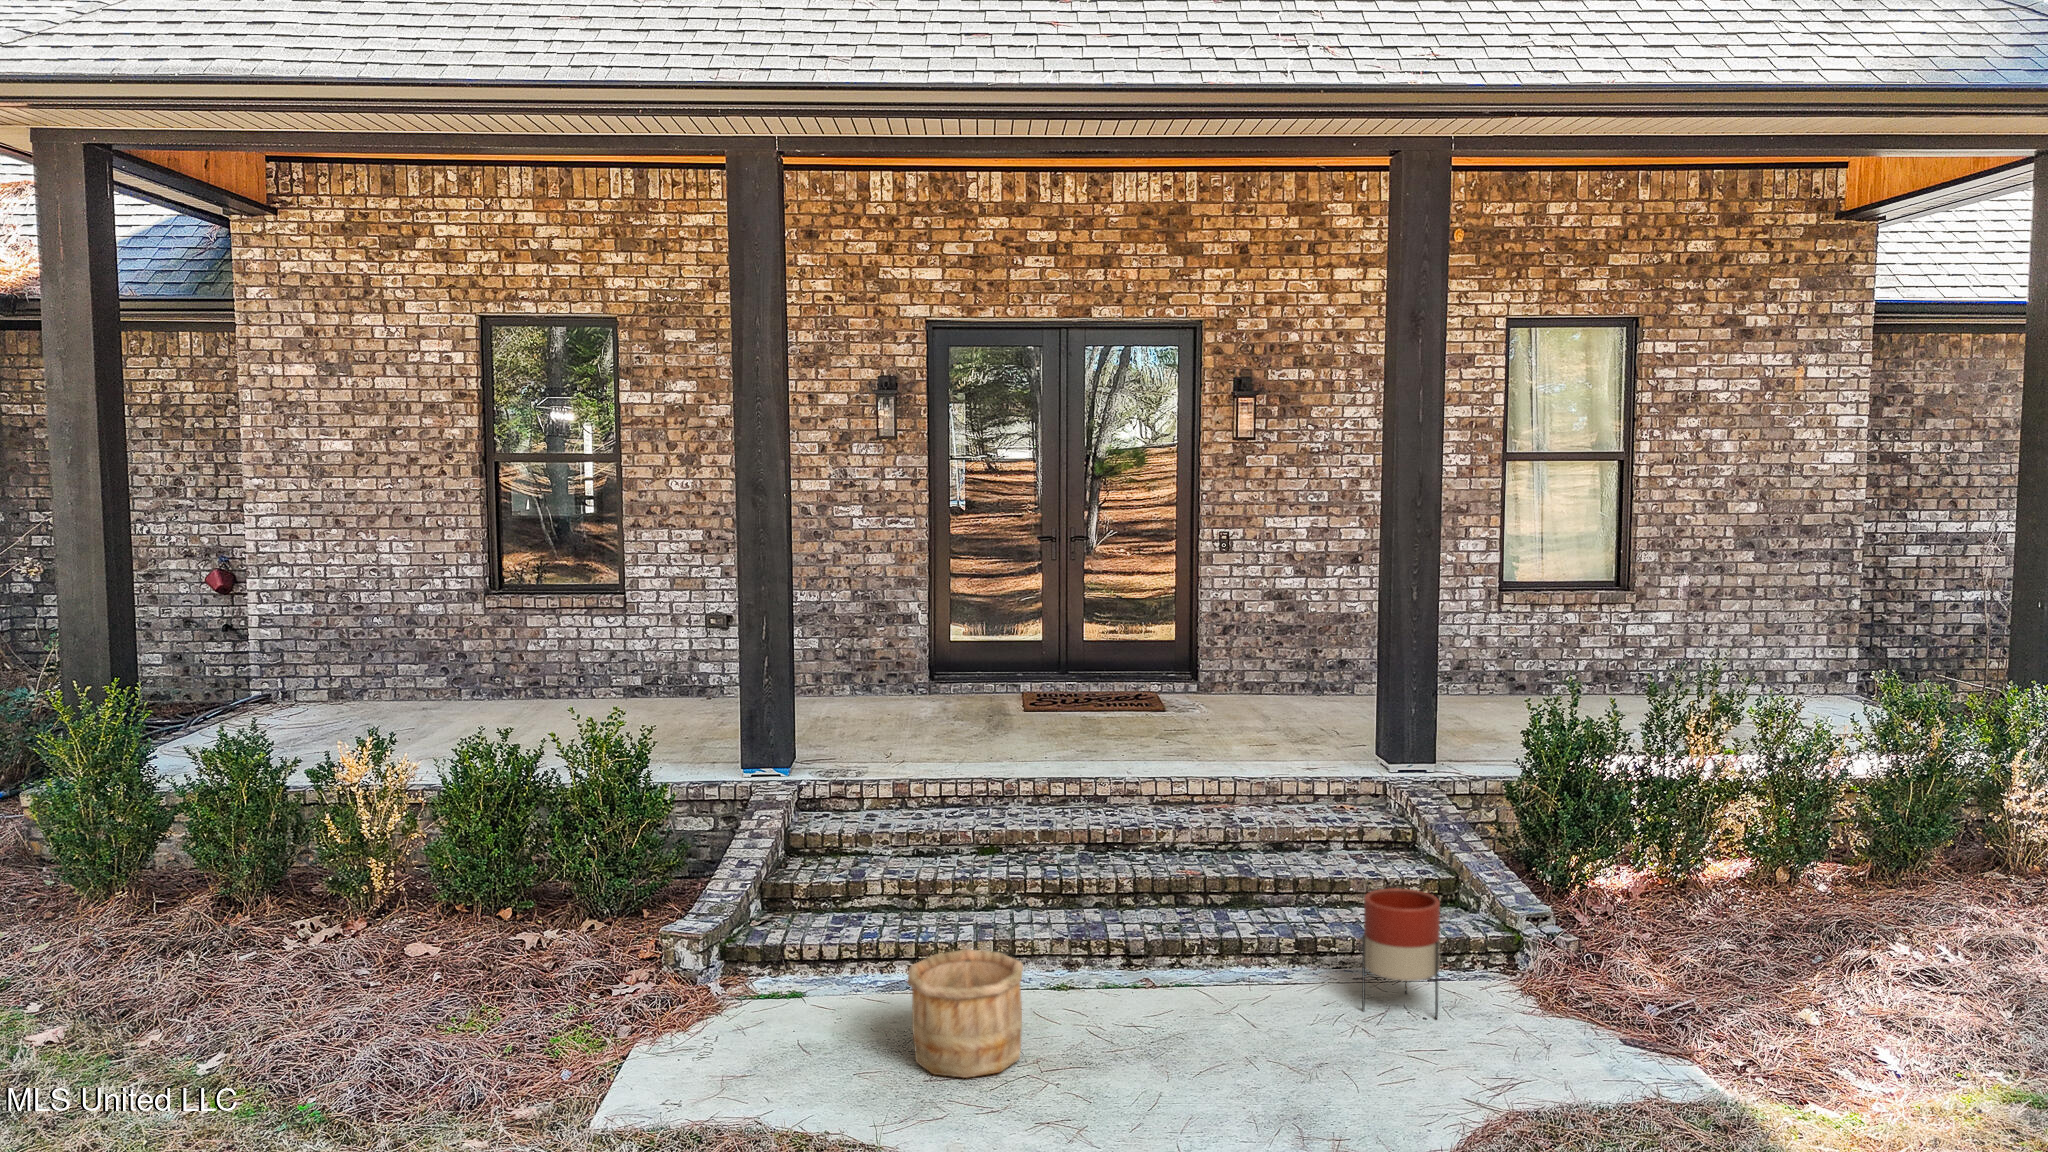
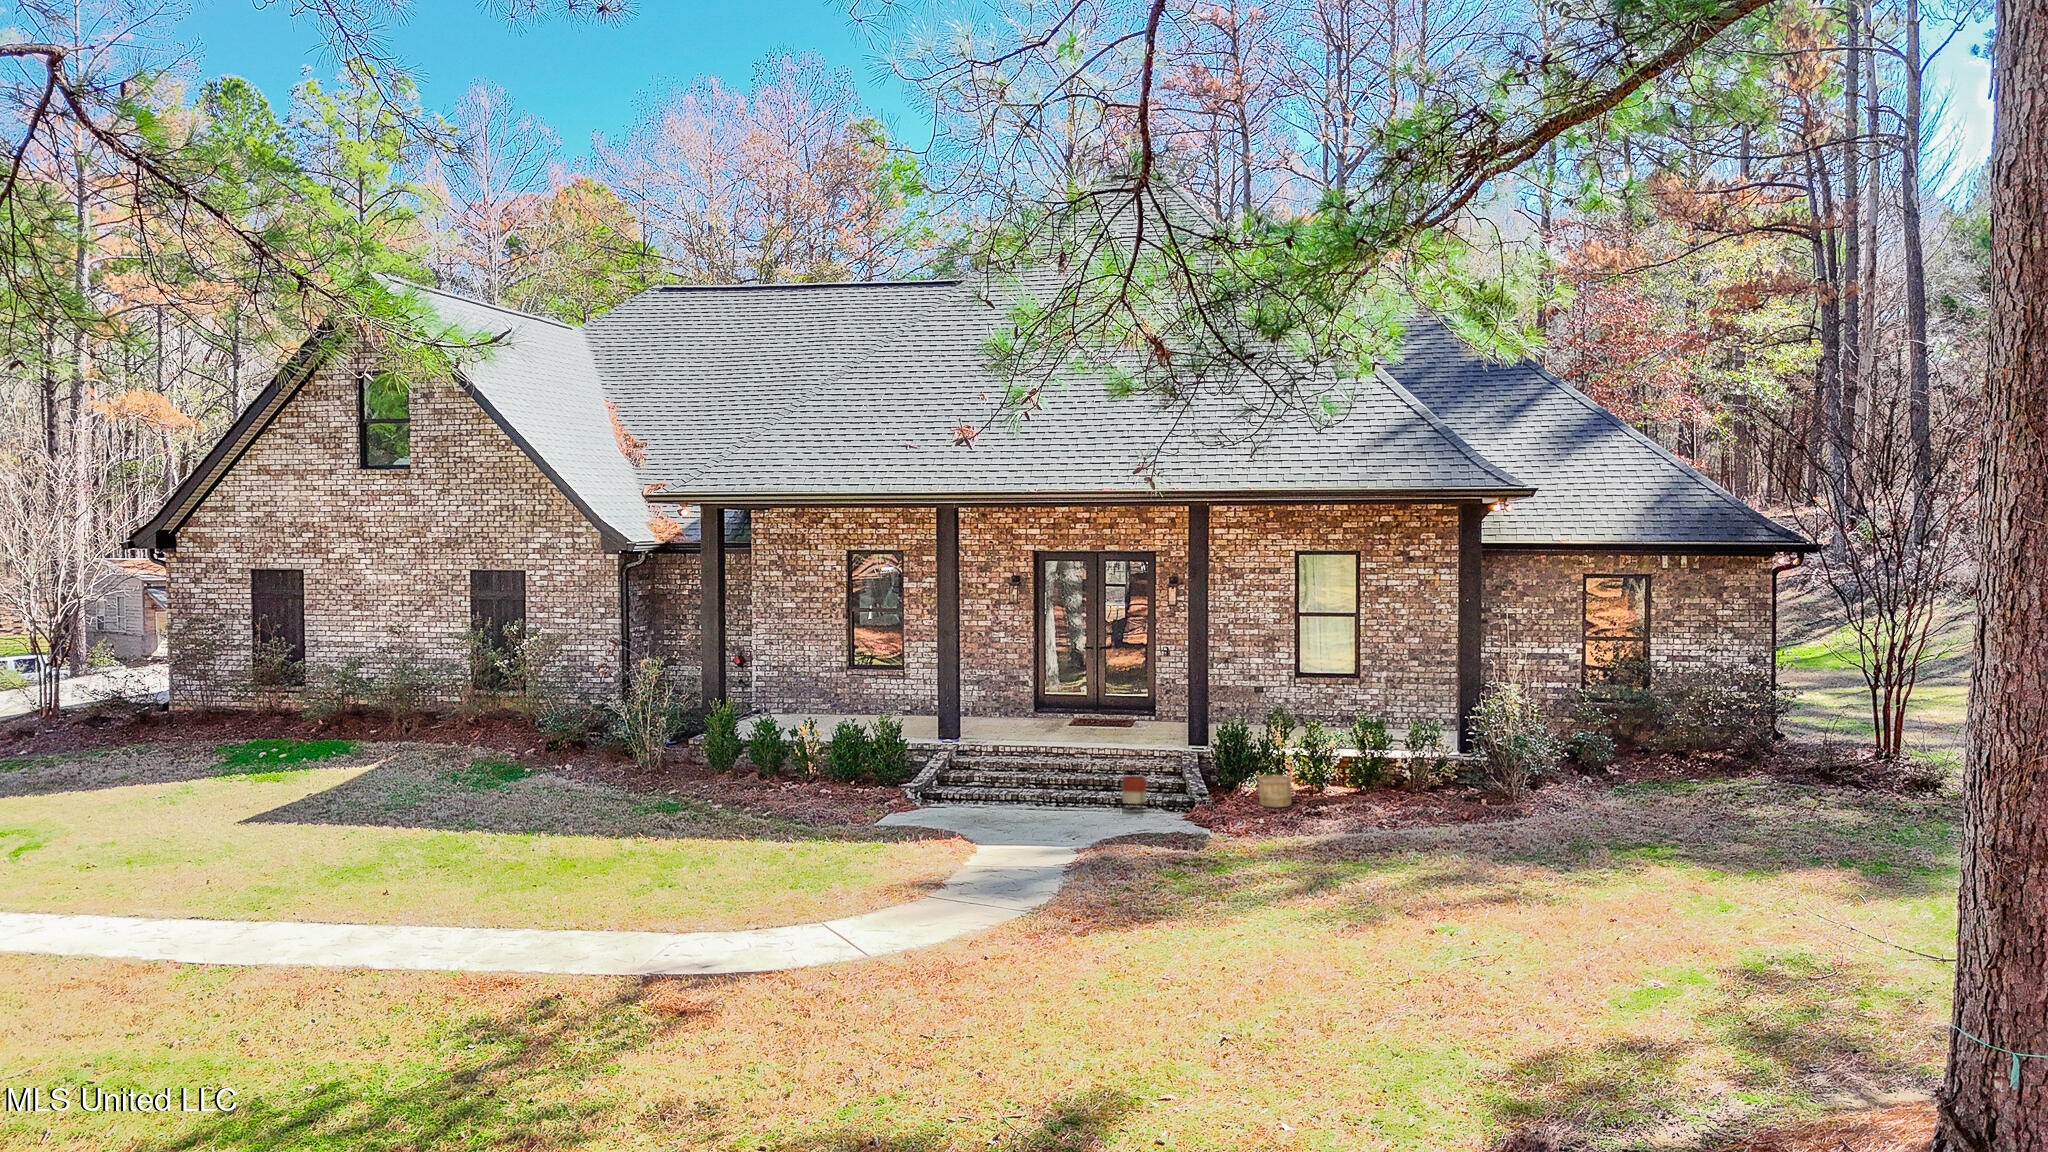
wooden bucket: present [907,949,1023,1078] -> present [1257,775,1292,807]

